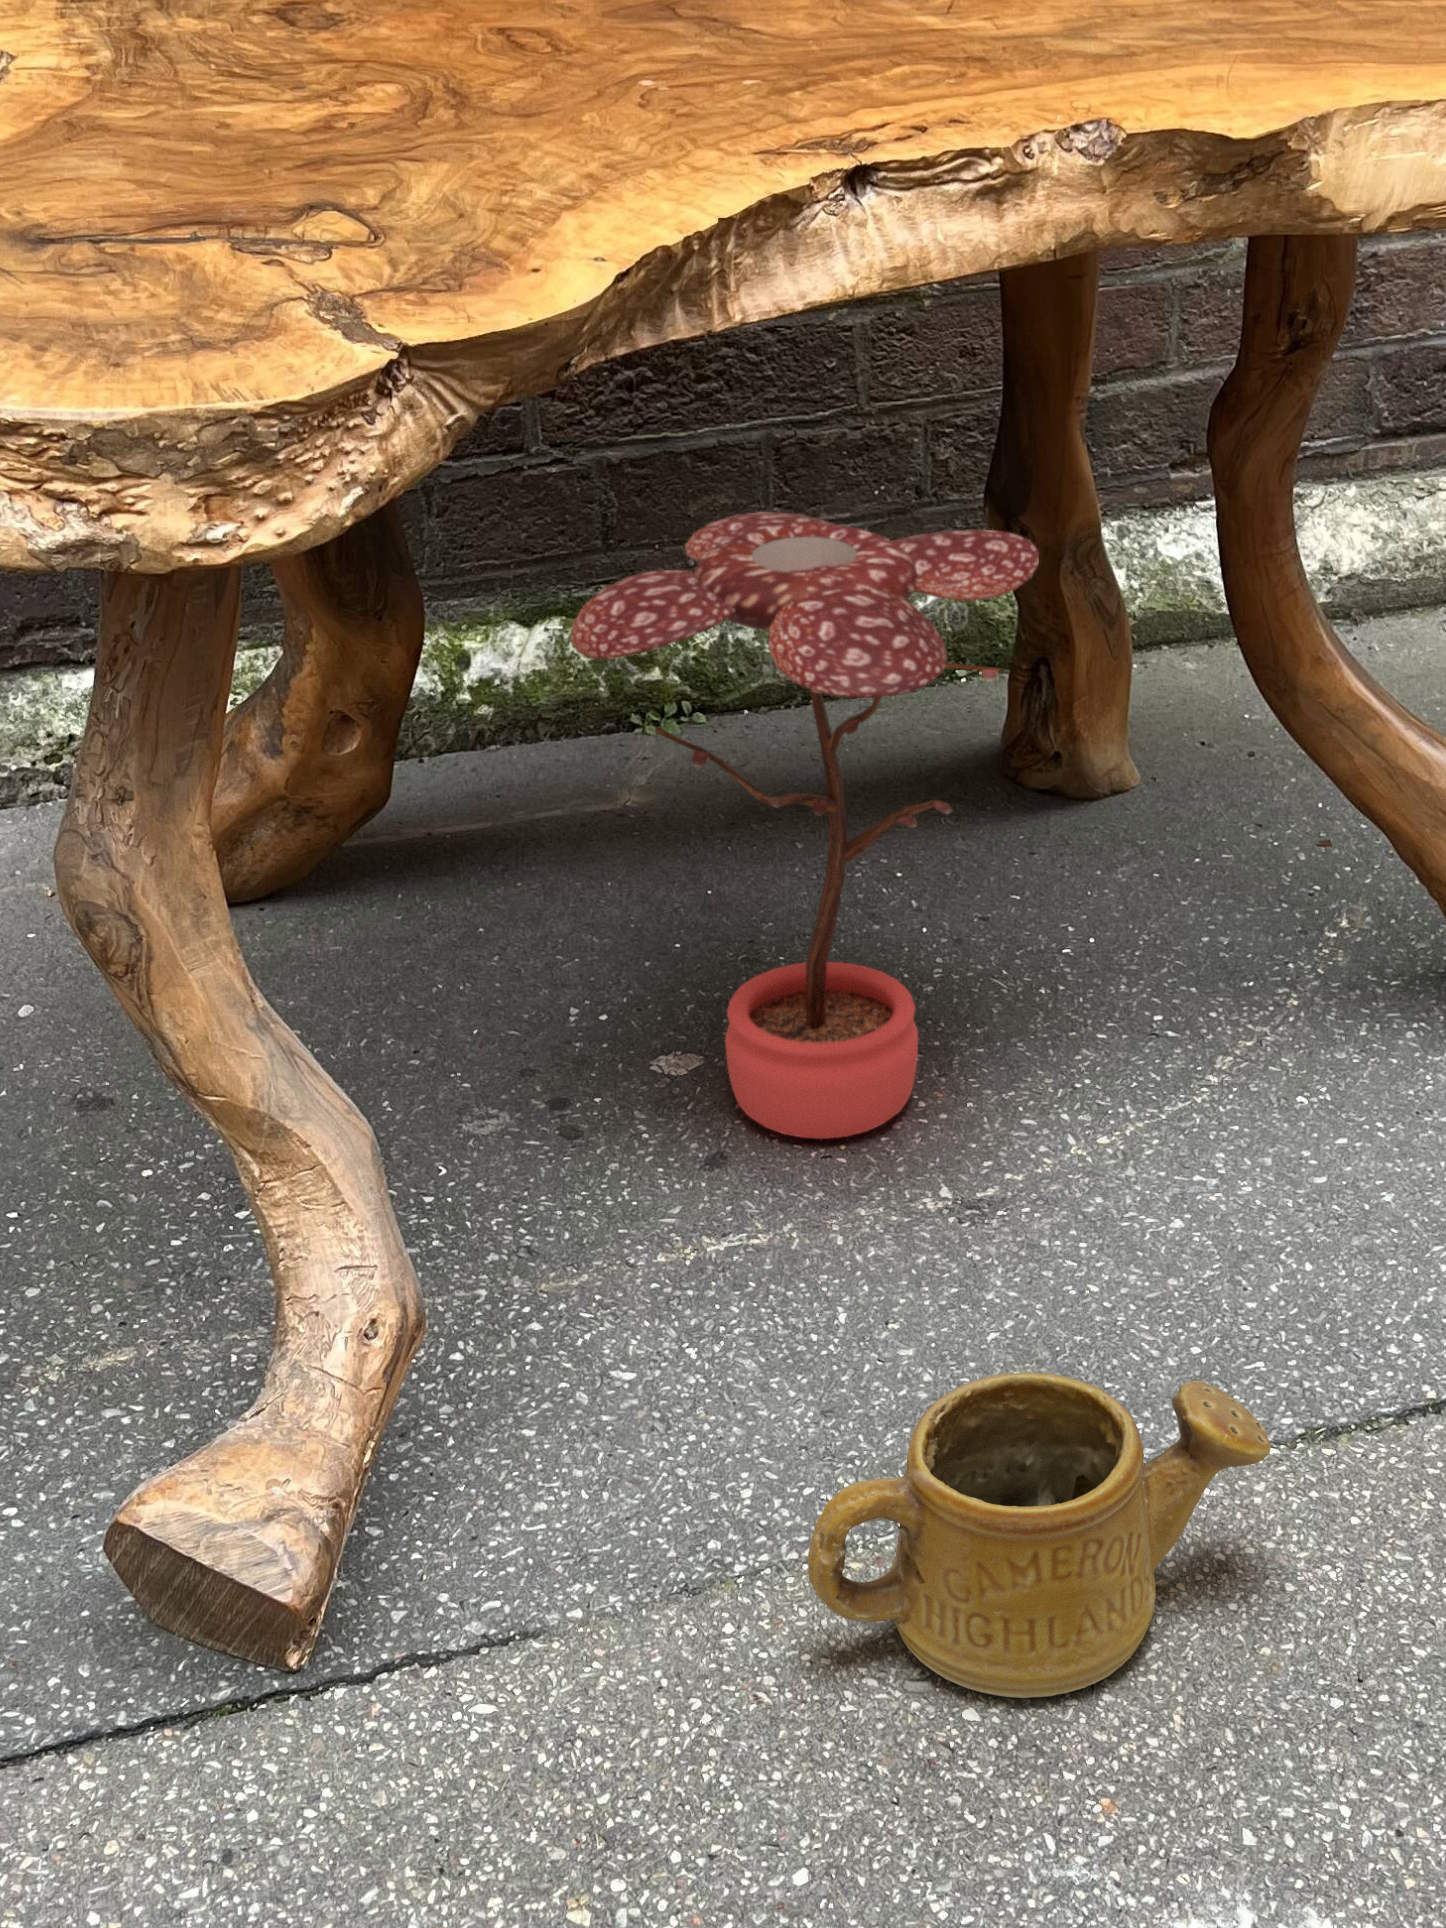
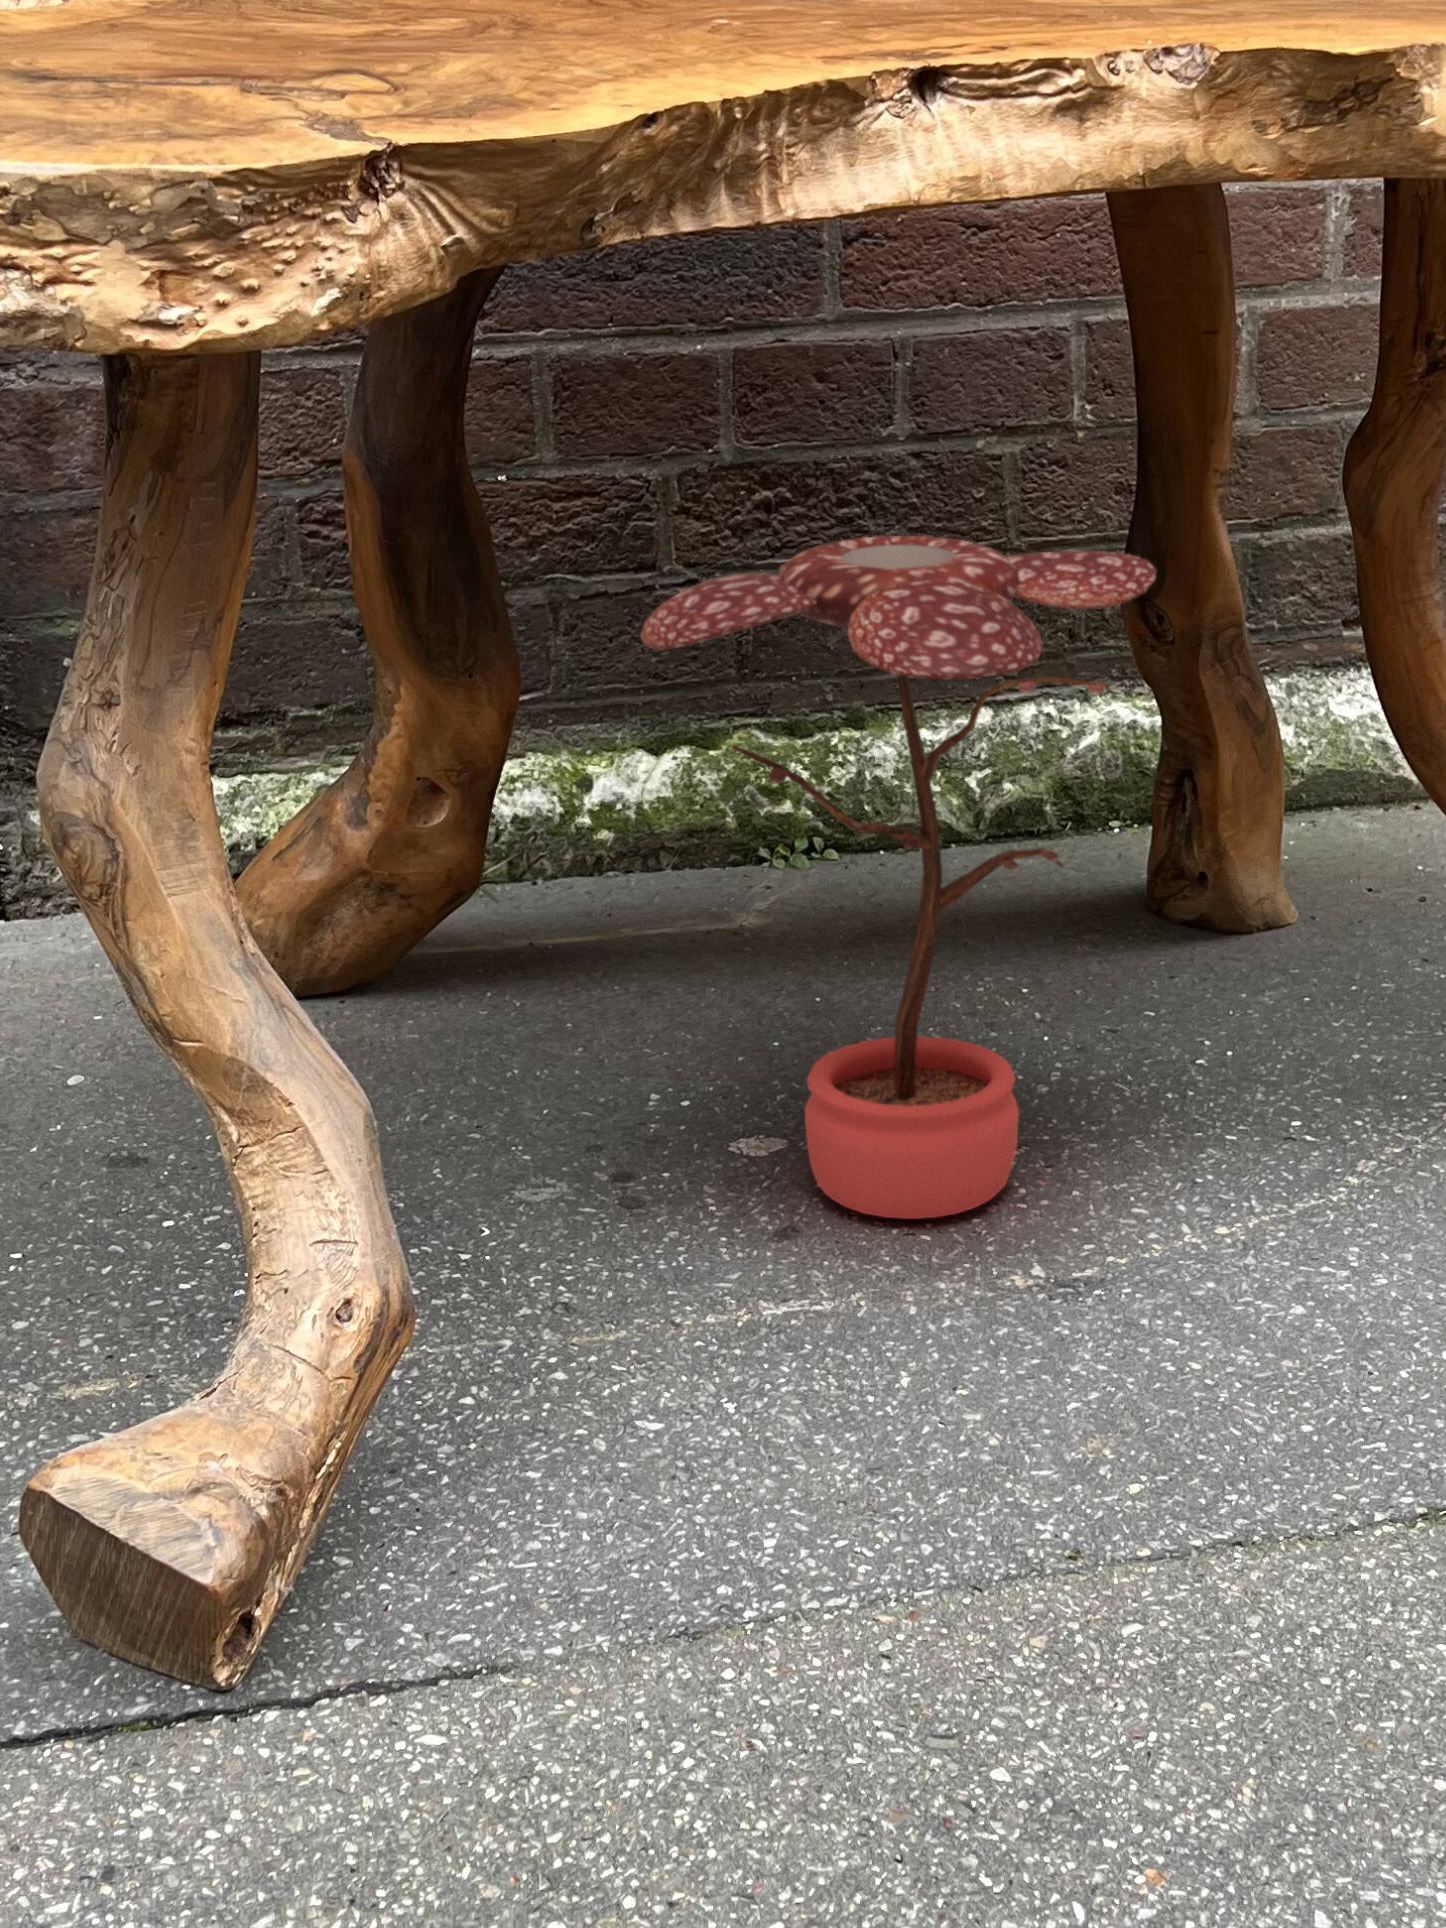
watering can: present [808,1372,1271,1698] -> none [817,1386,1369,1760]

